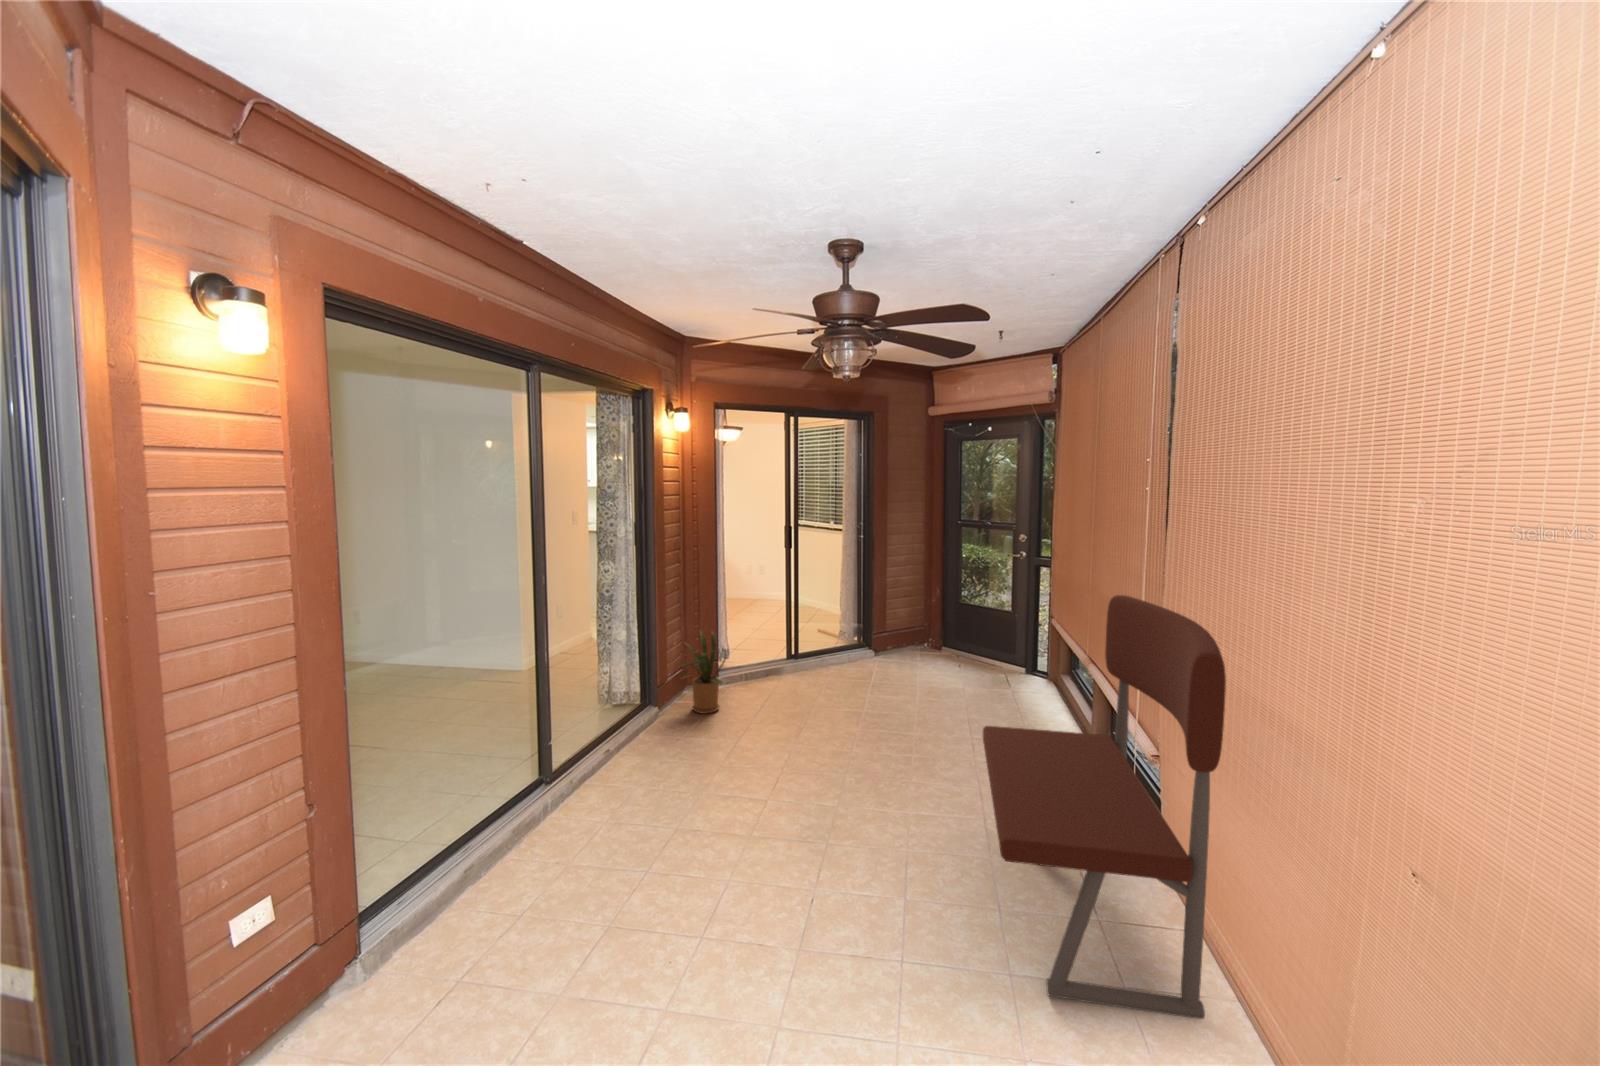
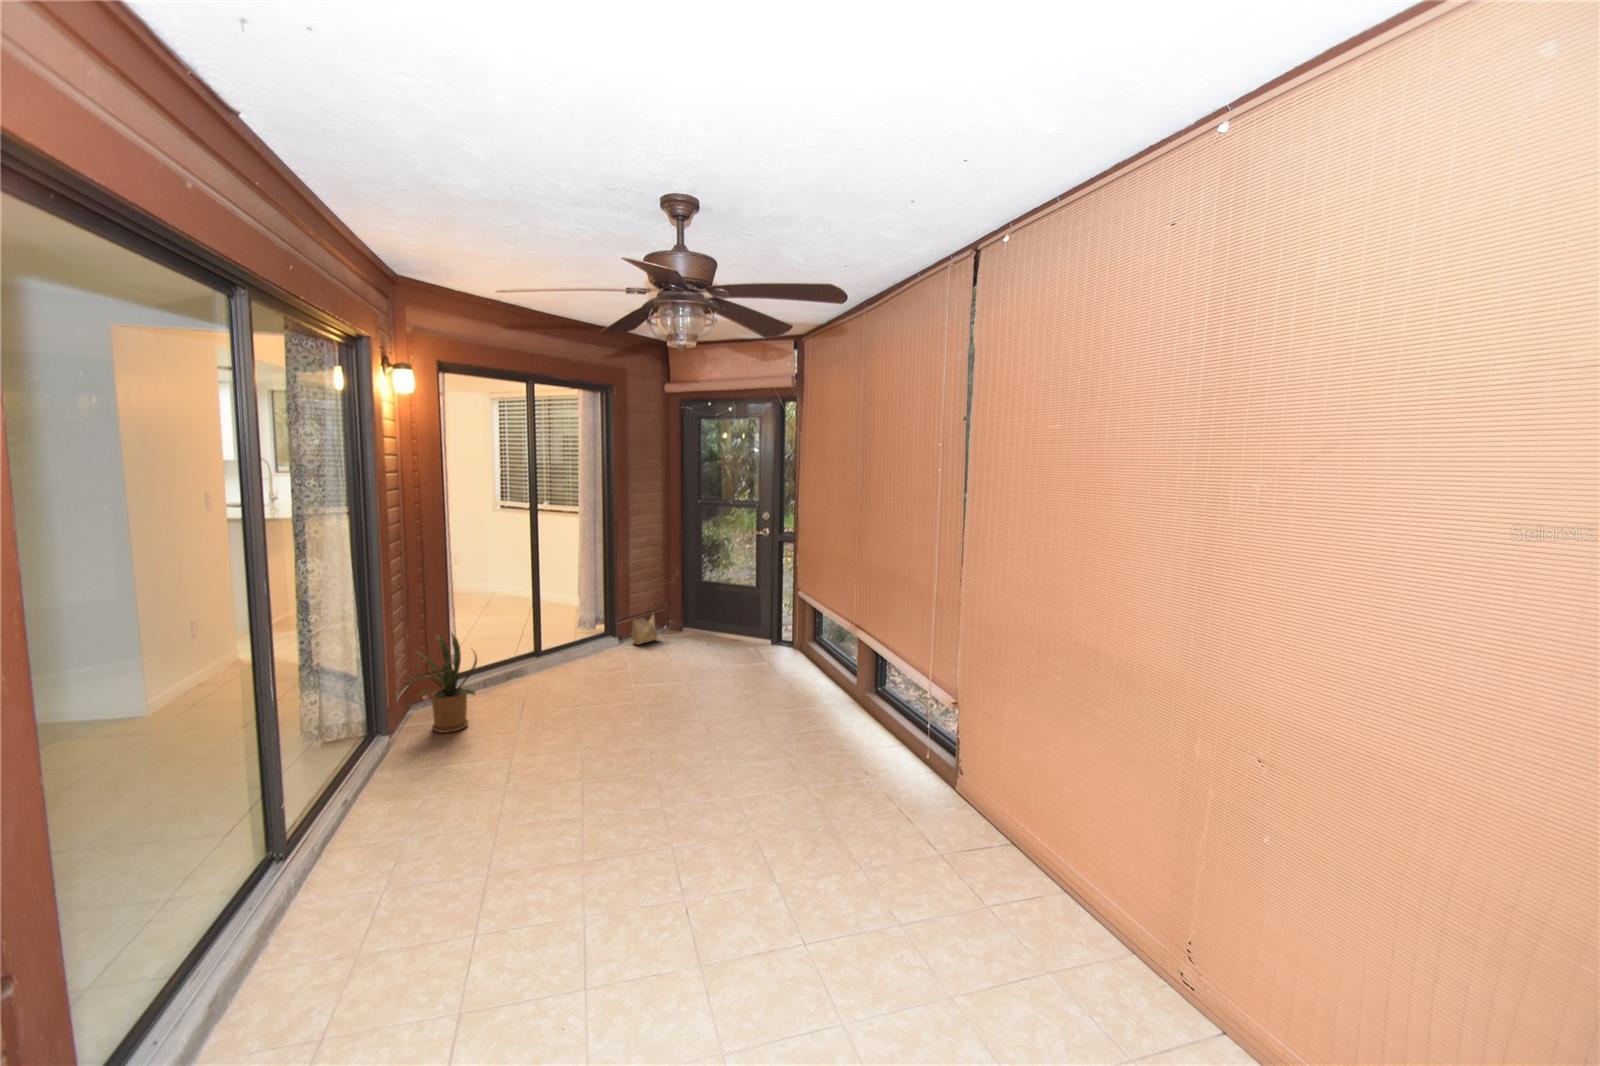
bench: present [983,595,1226,1019] -> none [807,562,1056,922]
woven basket: none [883,617,908,659] -> present [632,614,657,644]

